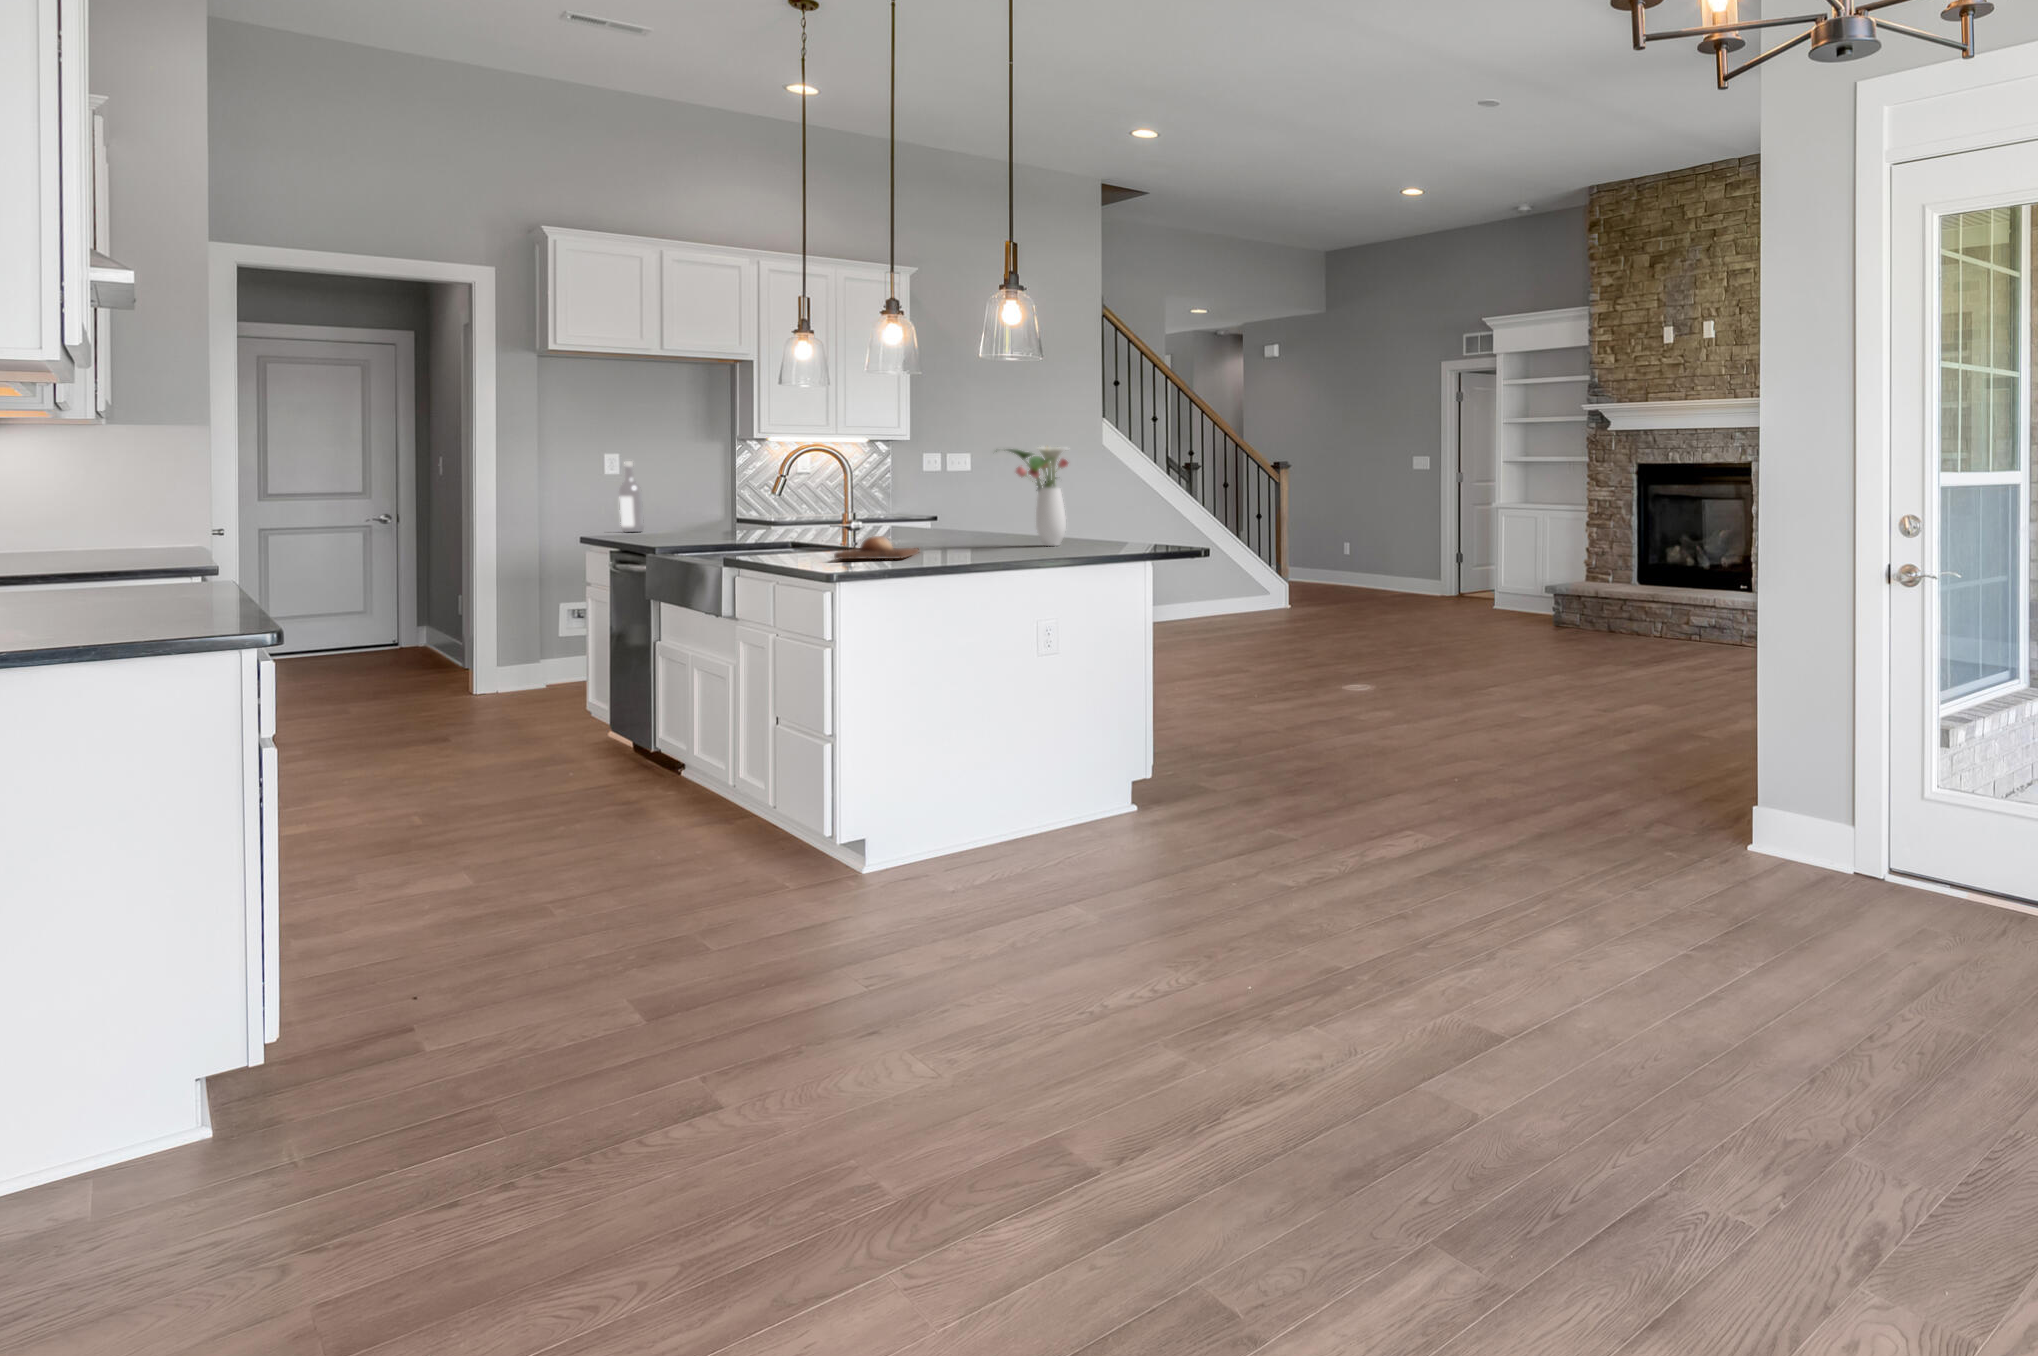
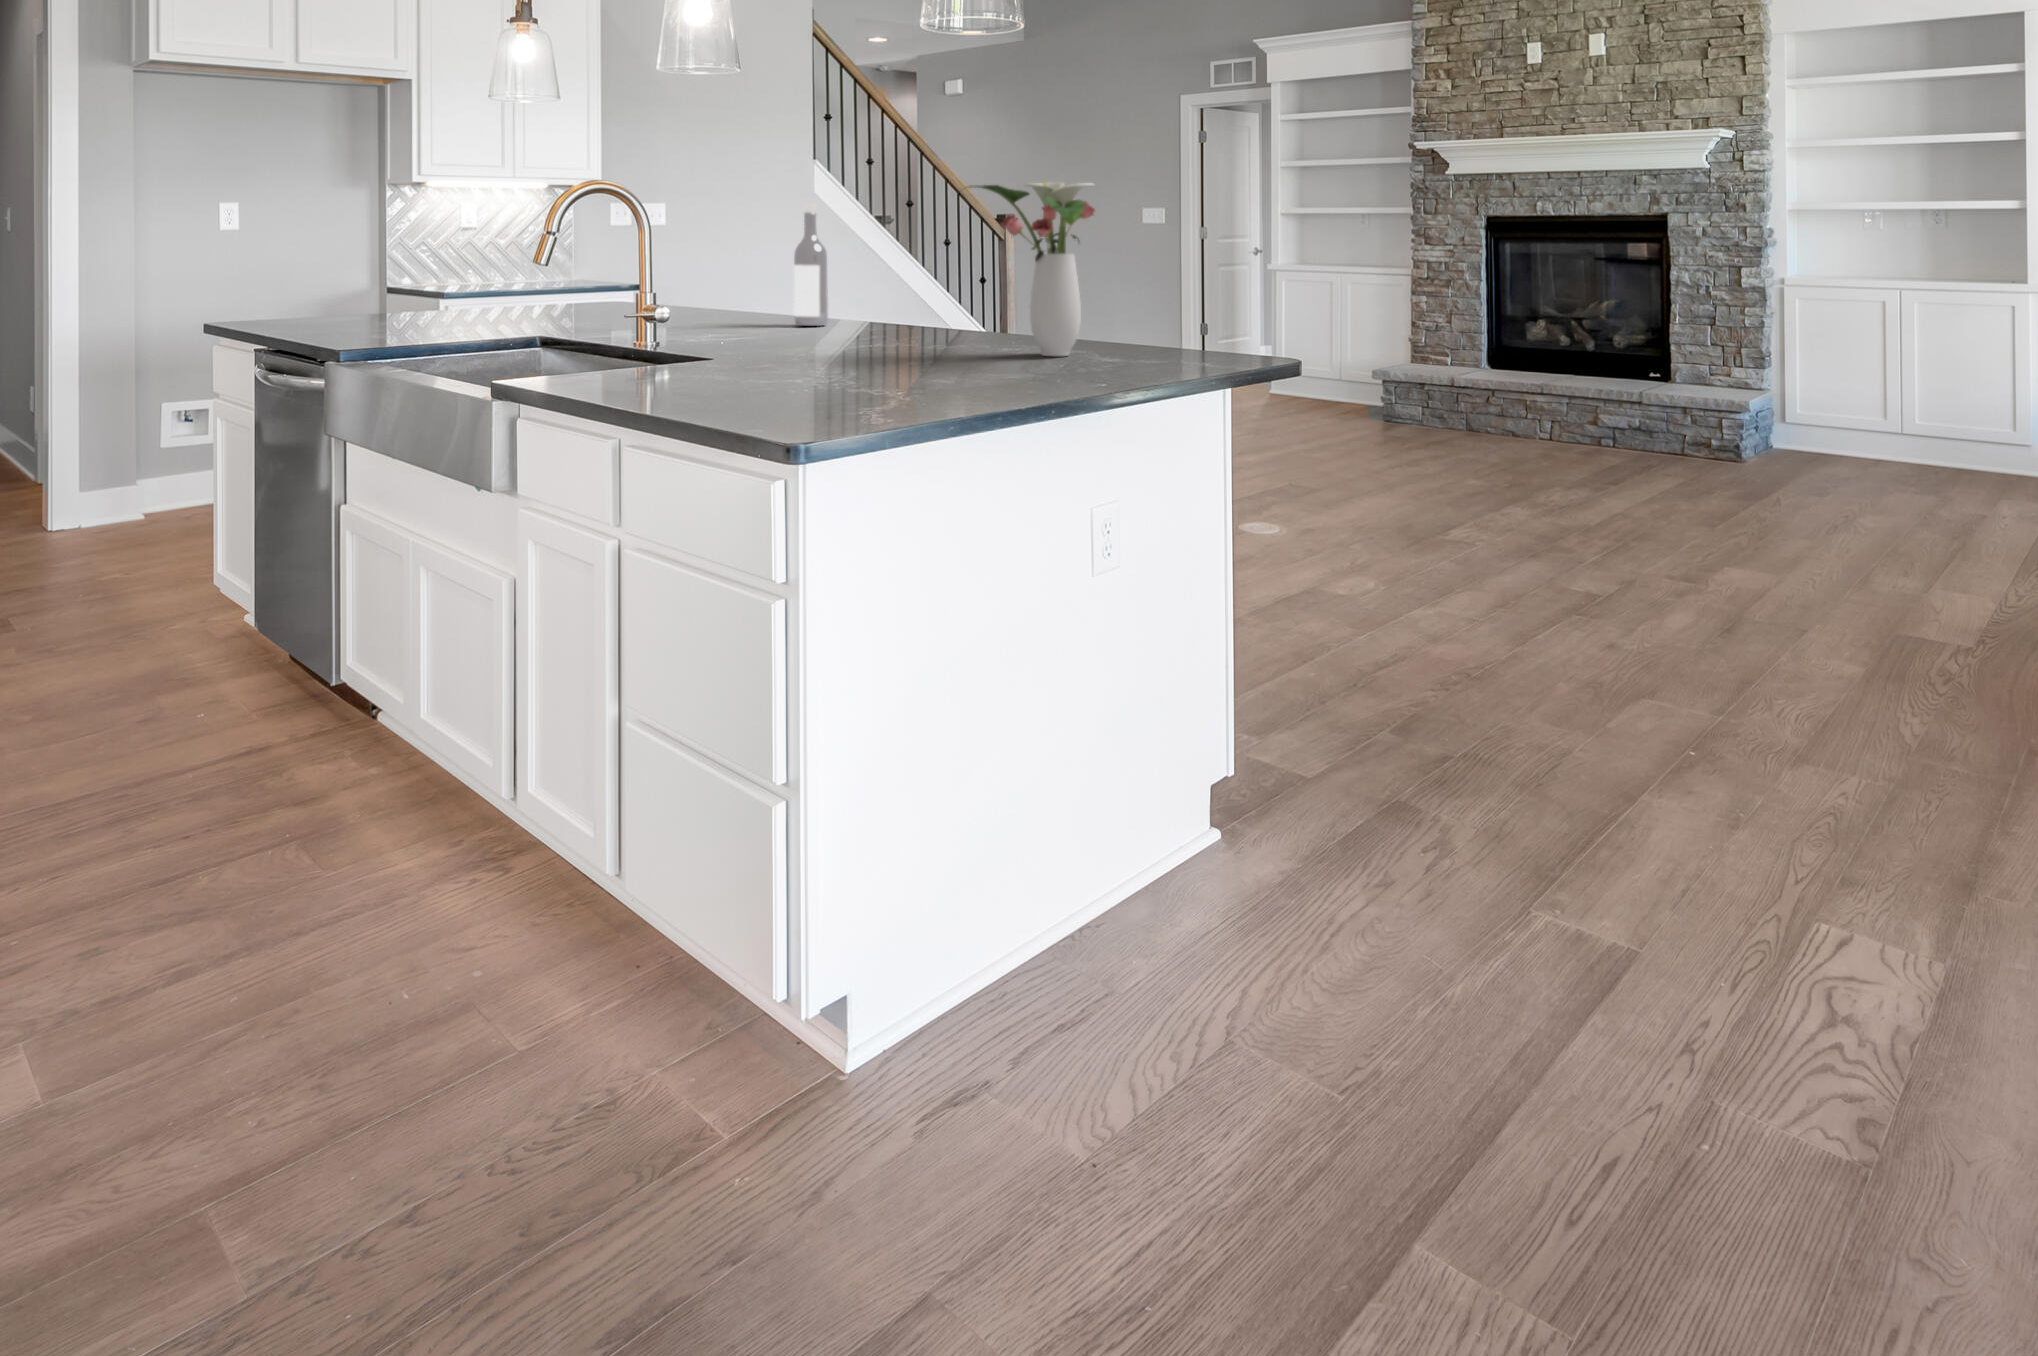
wine bottle: present [619,461,644,532] -> present [794,204,828,326]
bread loaf: present [834,536,919,559] -> none [745,346,886,400]

